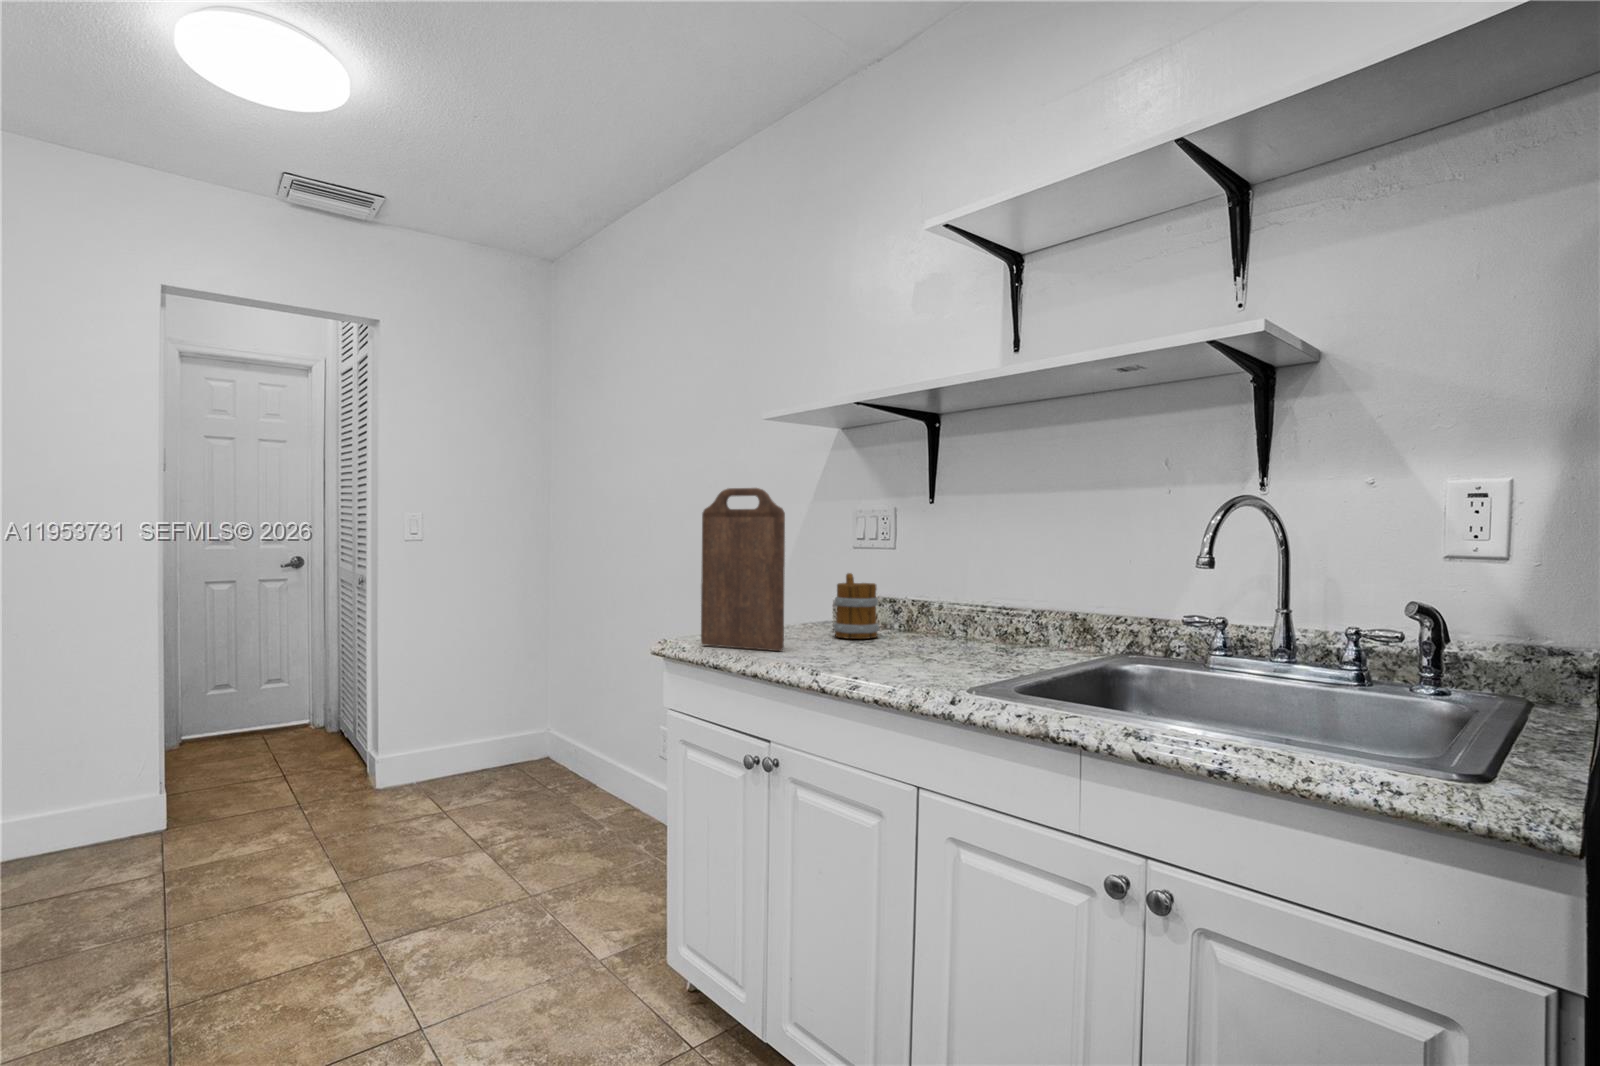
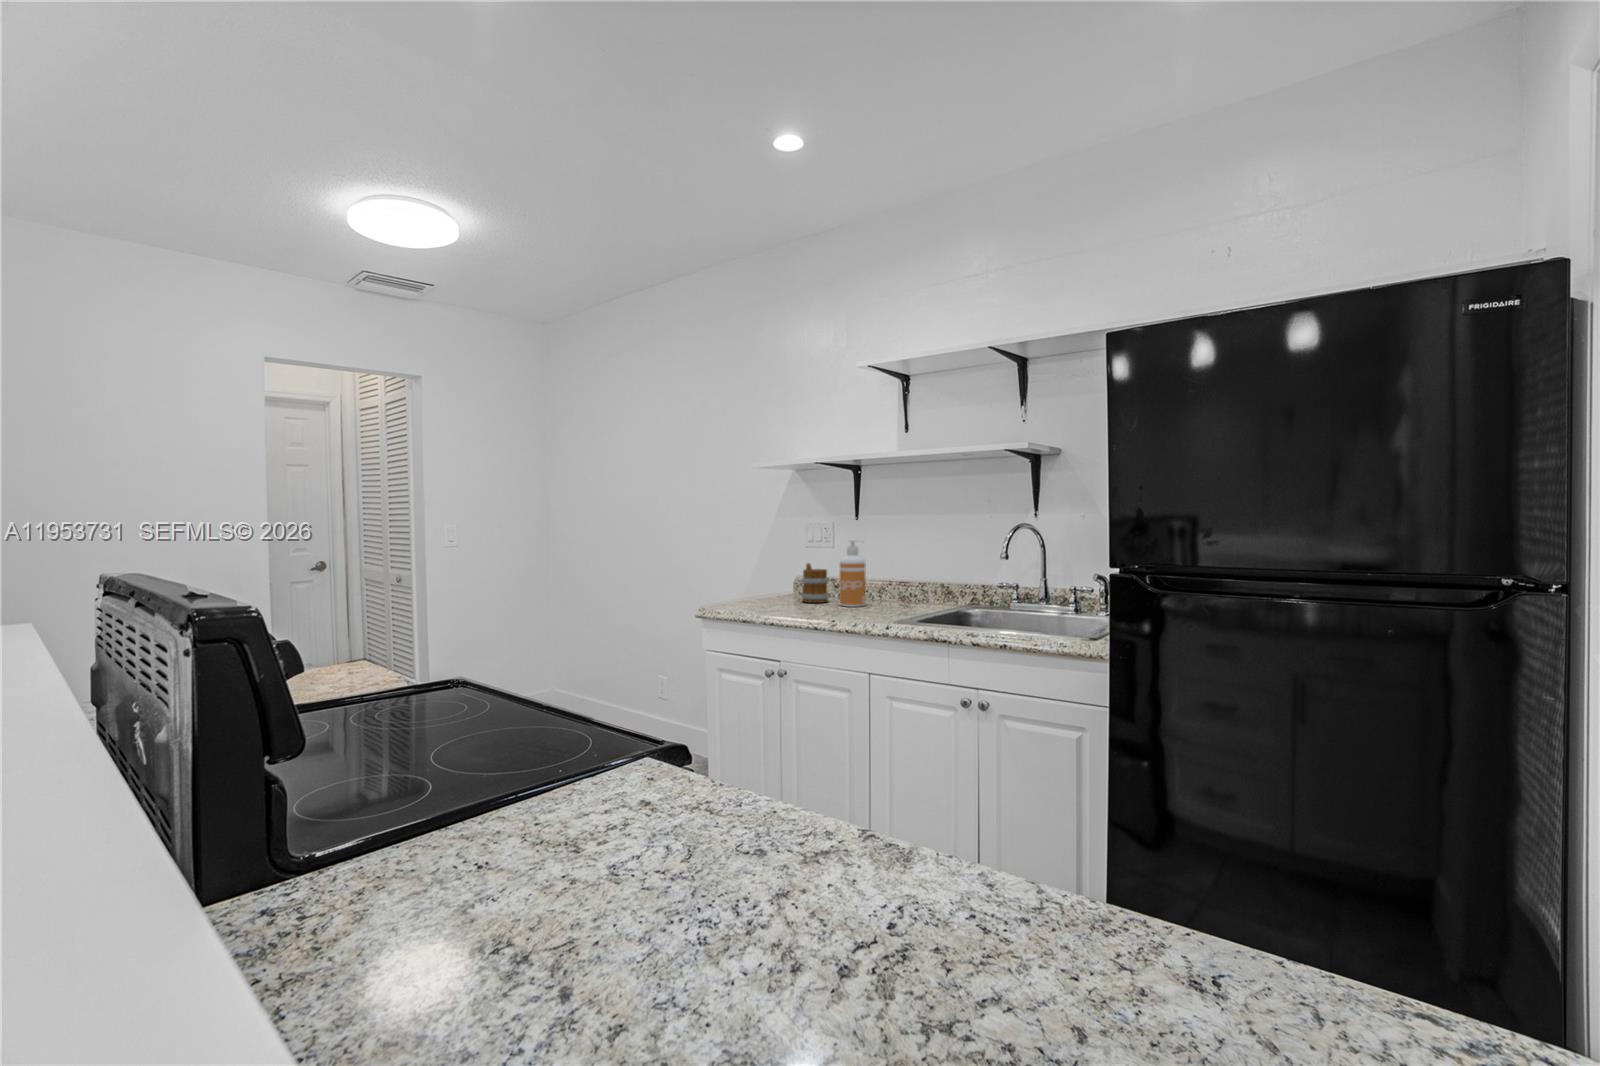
cutting board: present [701,488,785,651] -> none [728,515,781,610]
soap dispenser: none [891,533,937,649] -> present [840,540,866,607]

